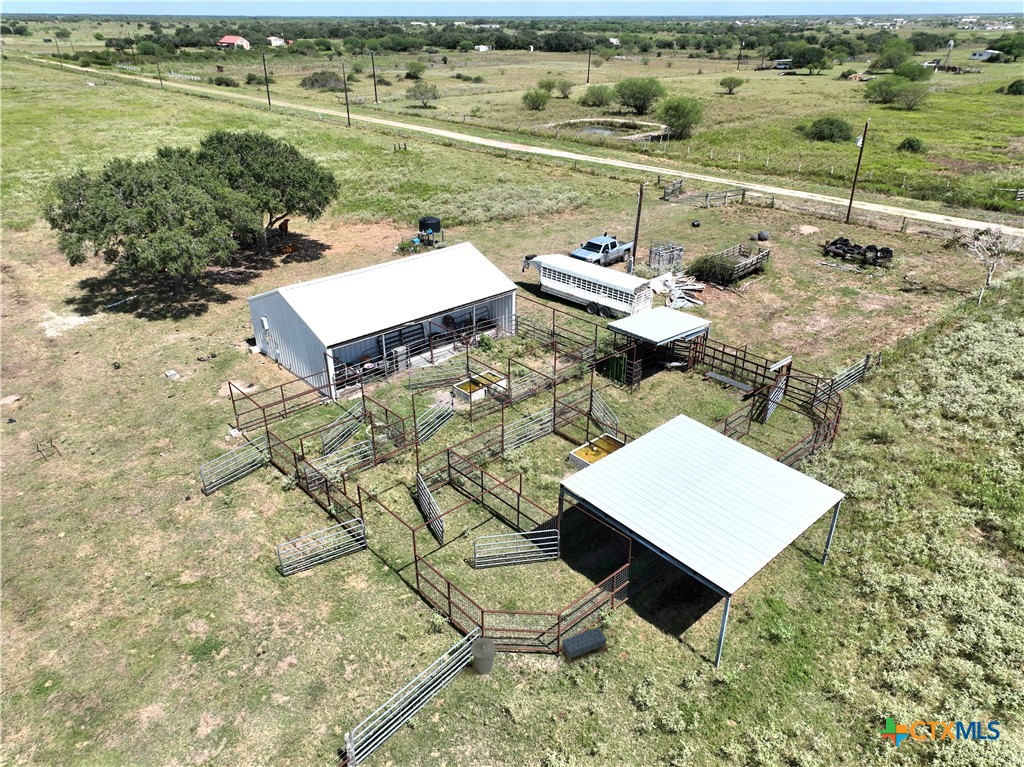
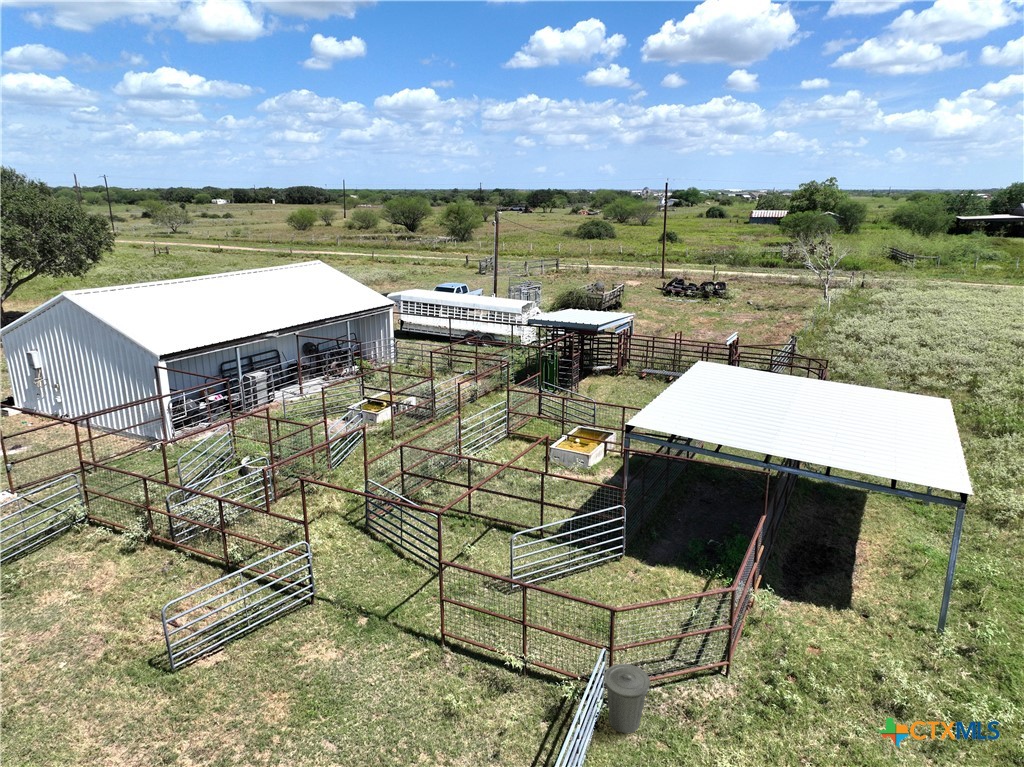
bench: present [562,627,606,664] -> none [723,615,782,682]

